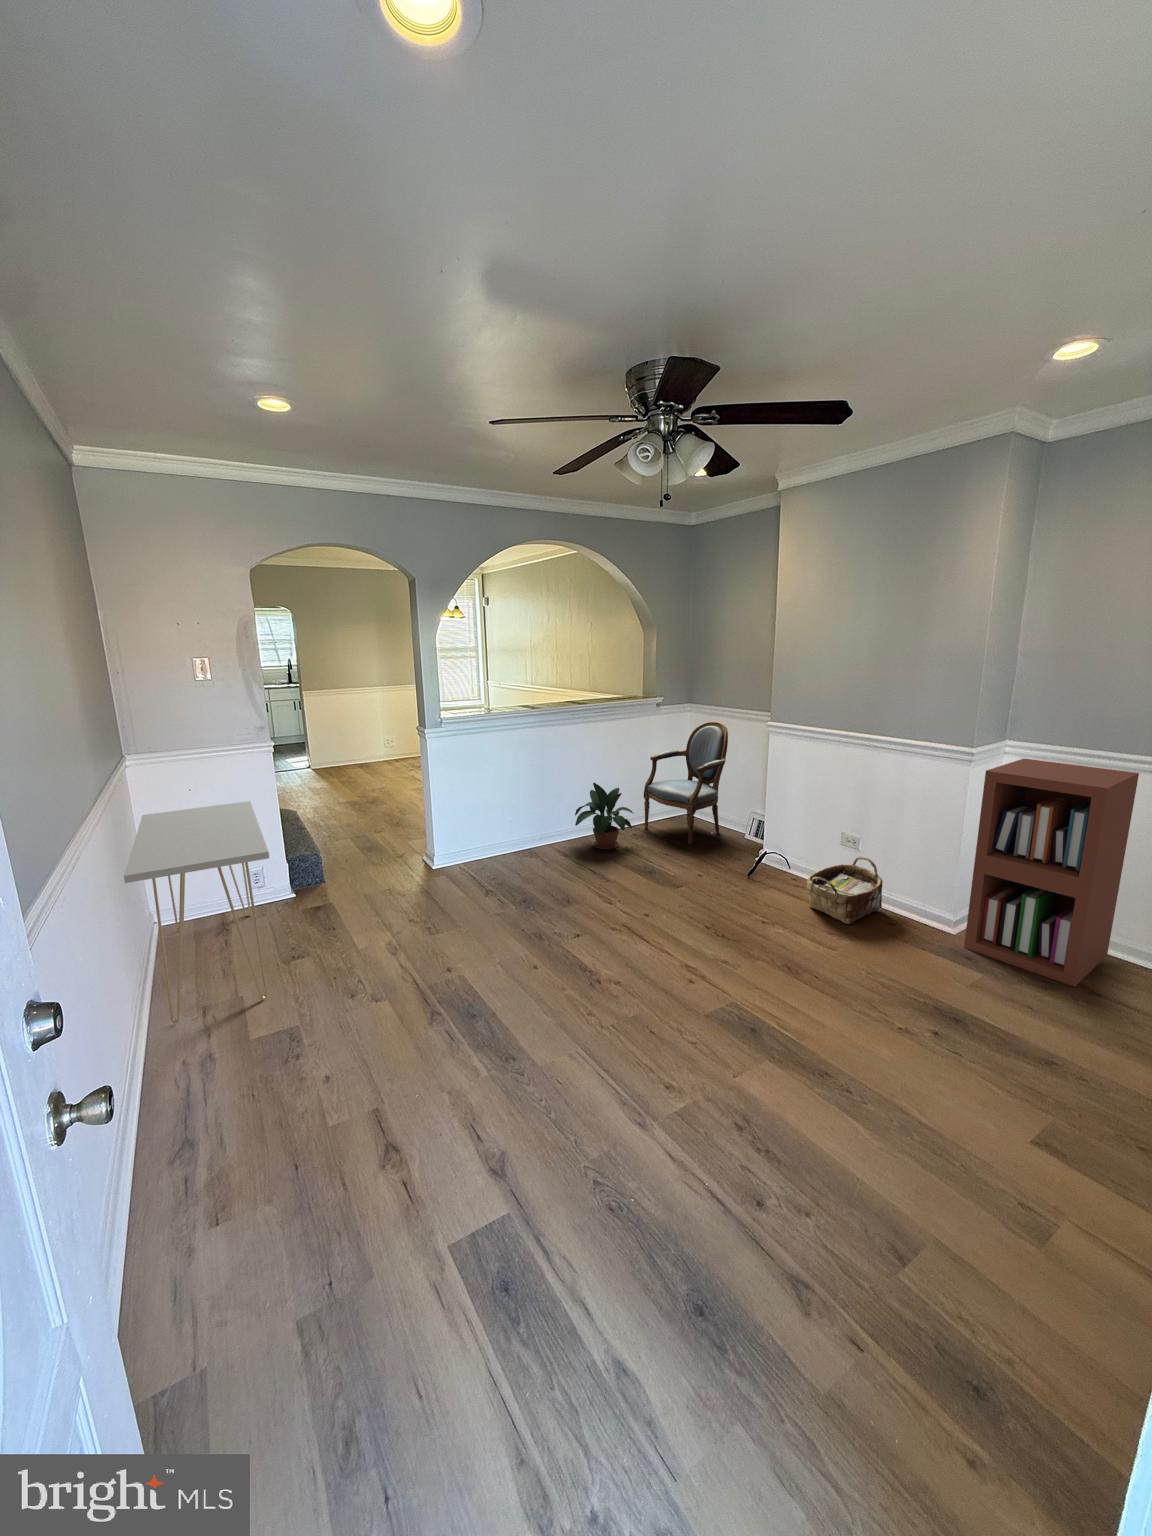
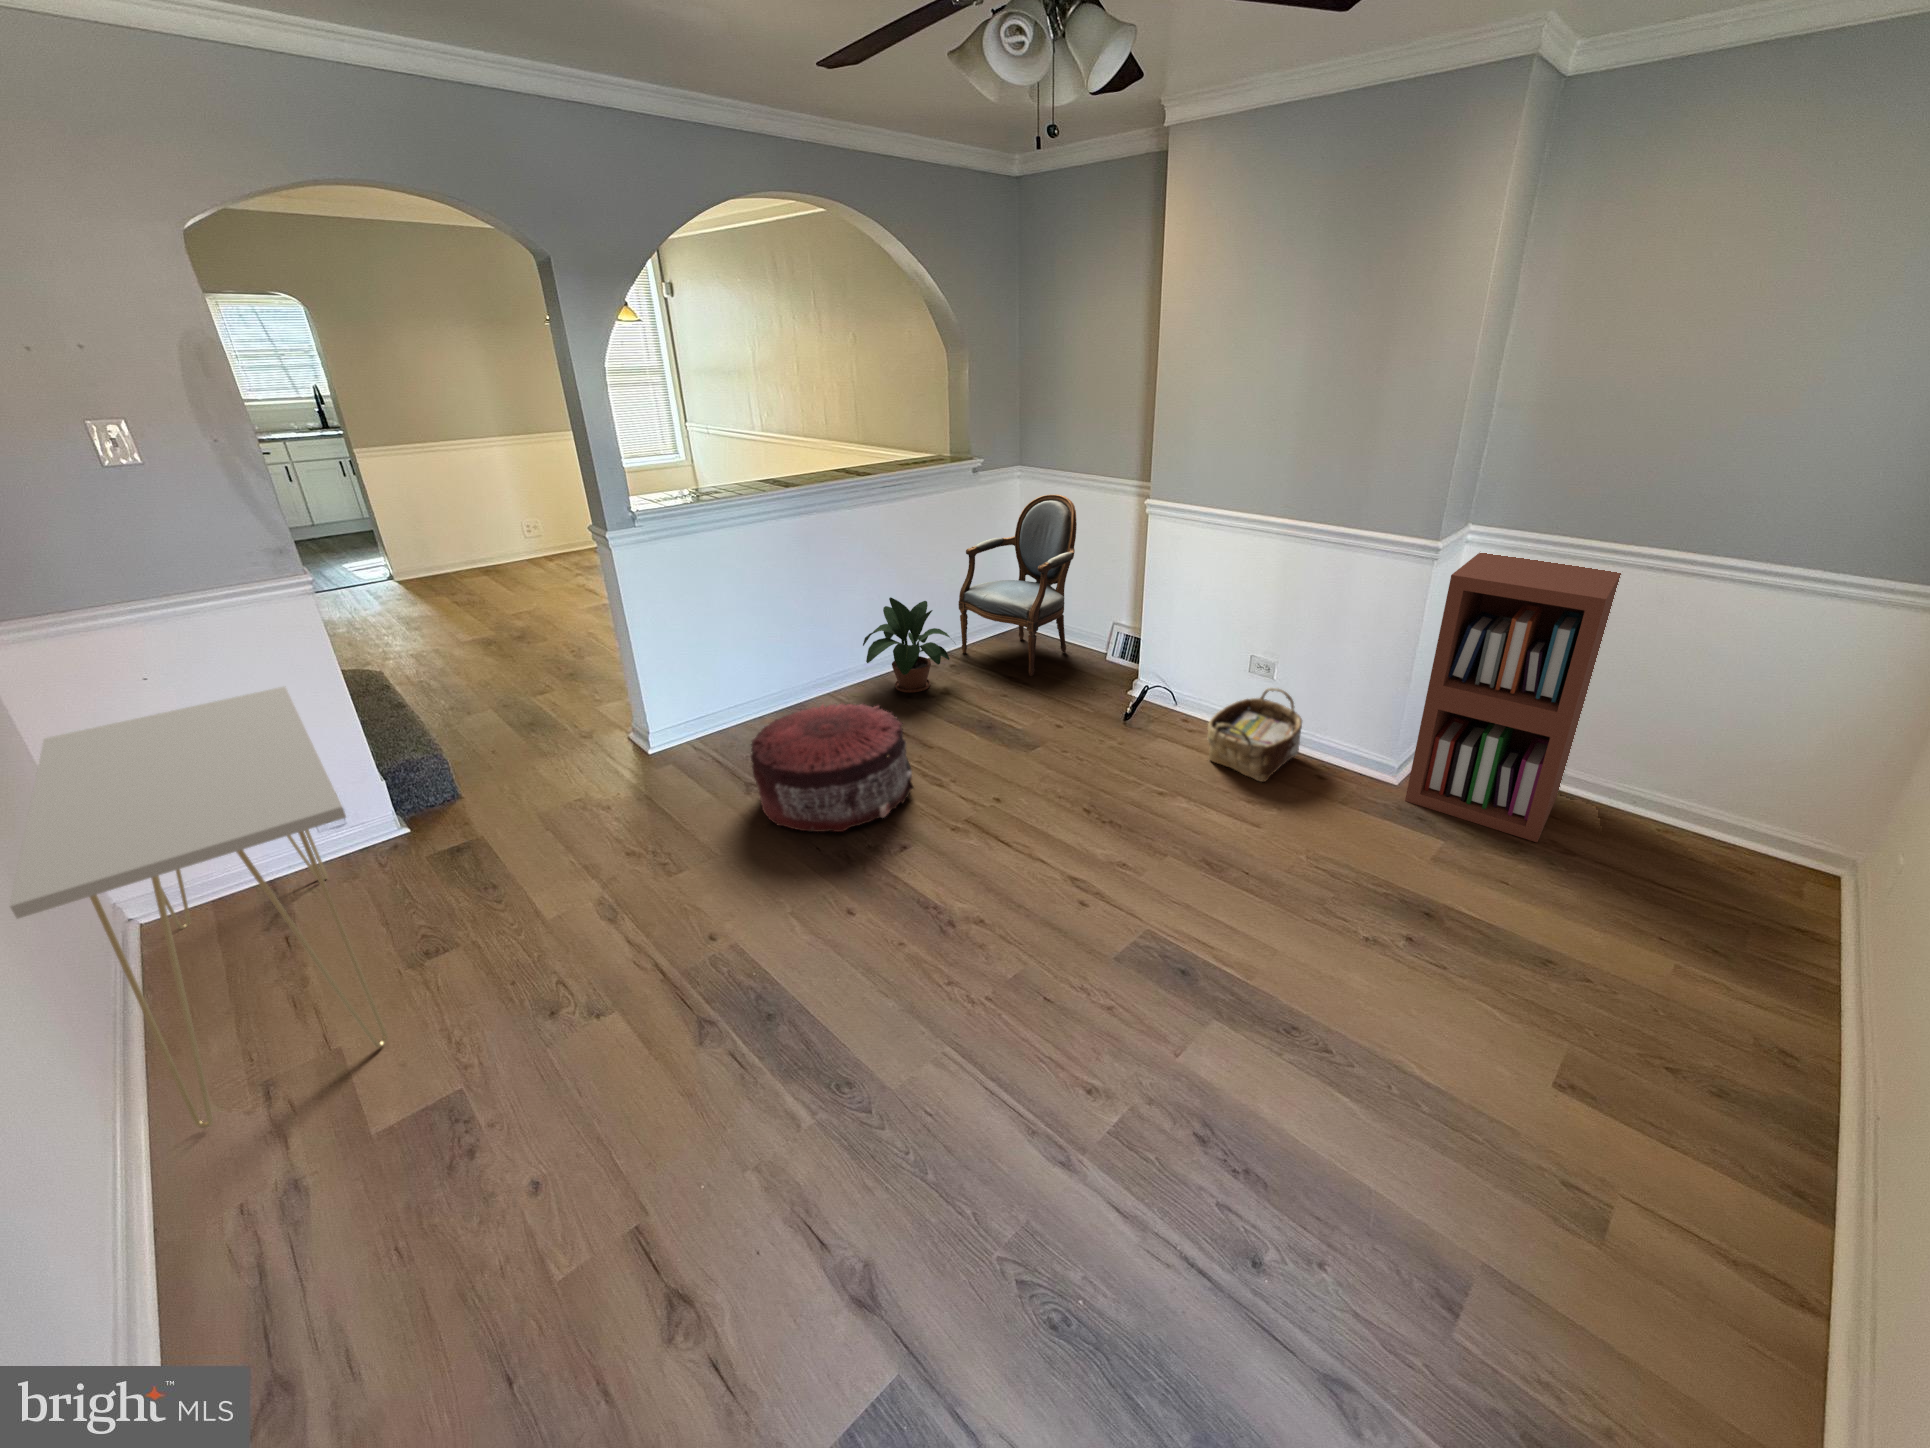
pouf: none [490,843,592,923] -> present [751,703,914,832]

